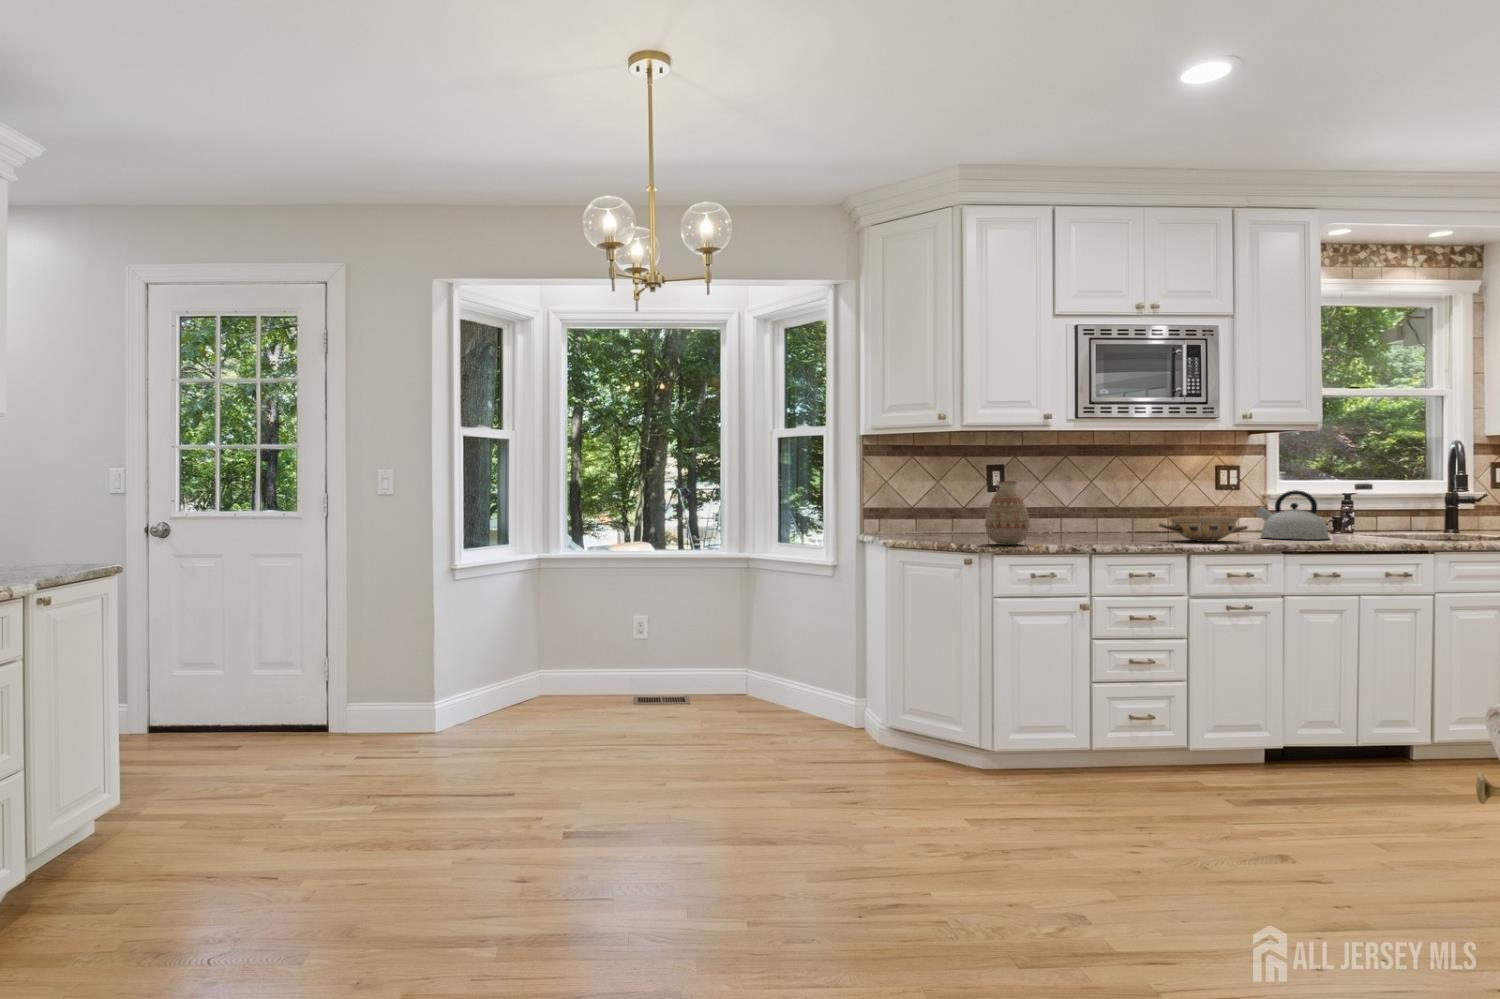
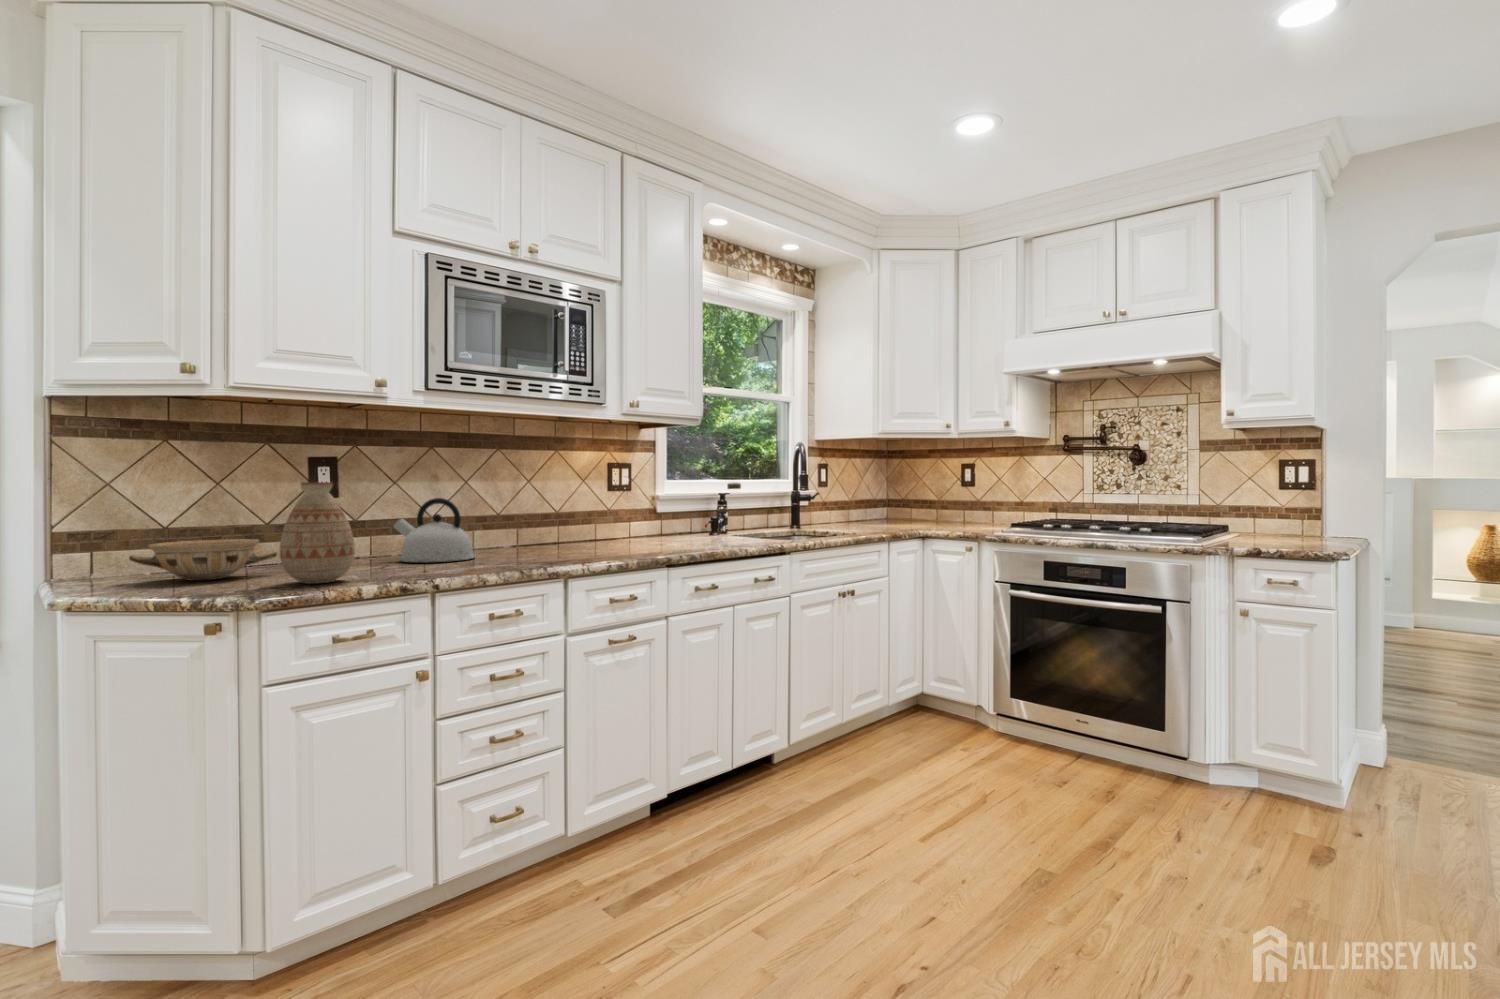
kettle: present [1254,490,1330,540] -> present [394,498,475,562]
ceramic bowl: present [1159,516,1248,542] -> present [129,539,277,581]

